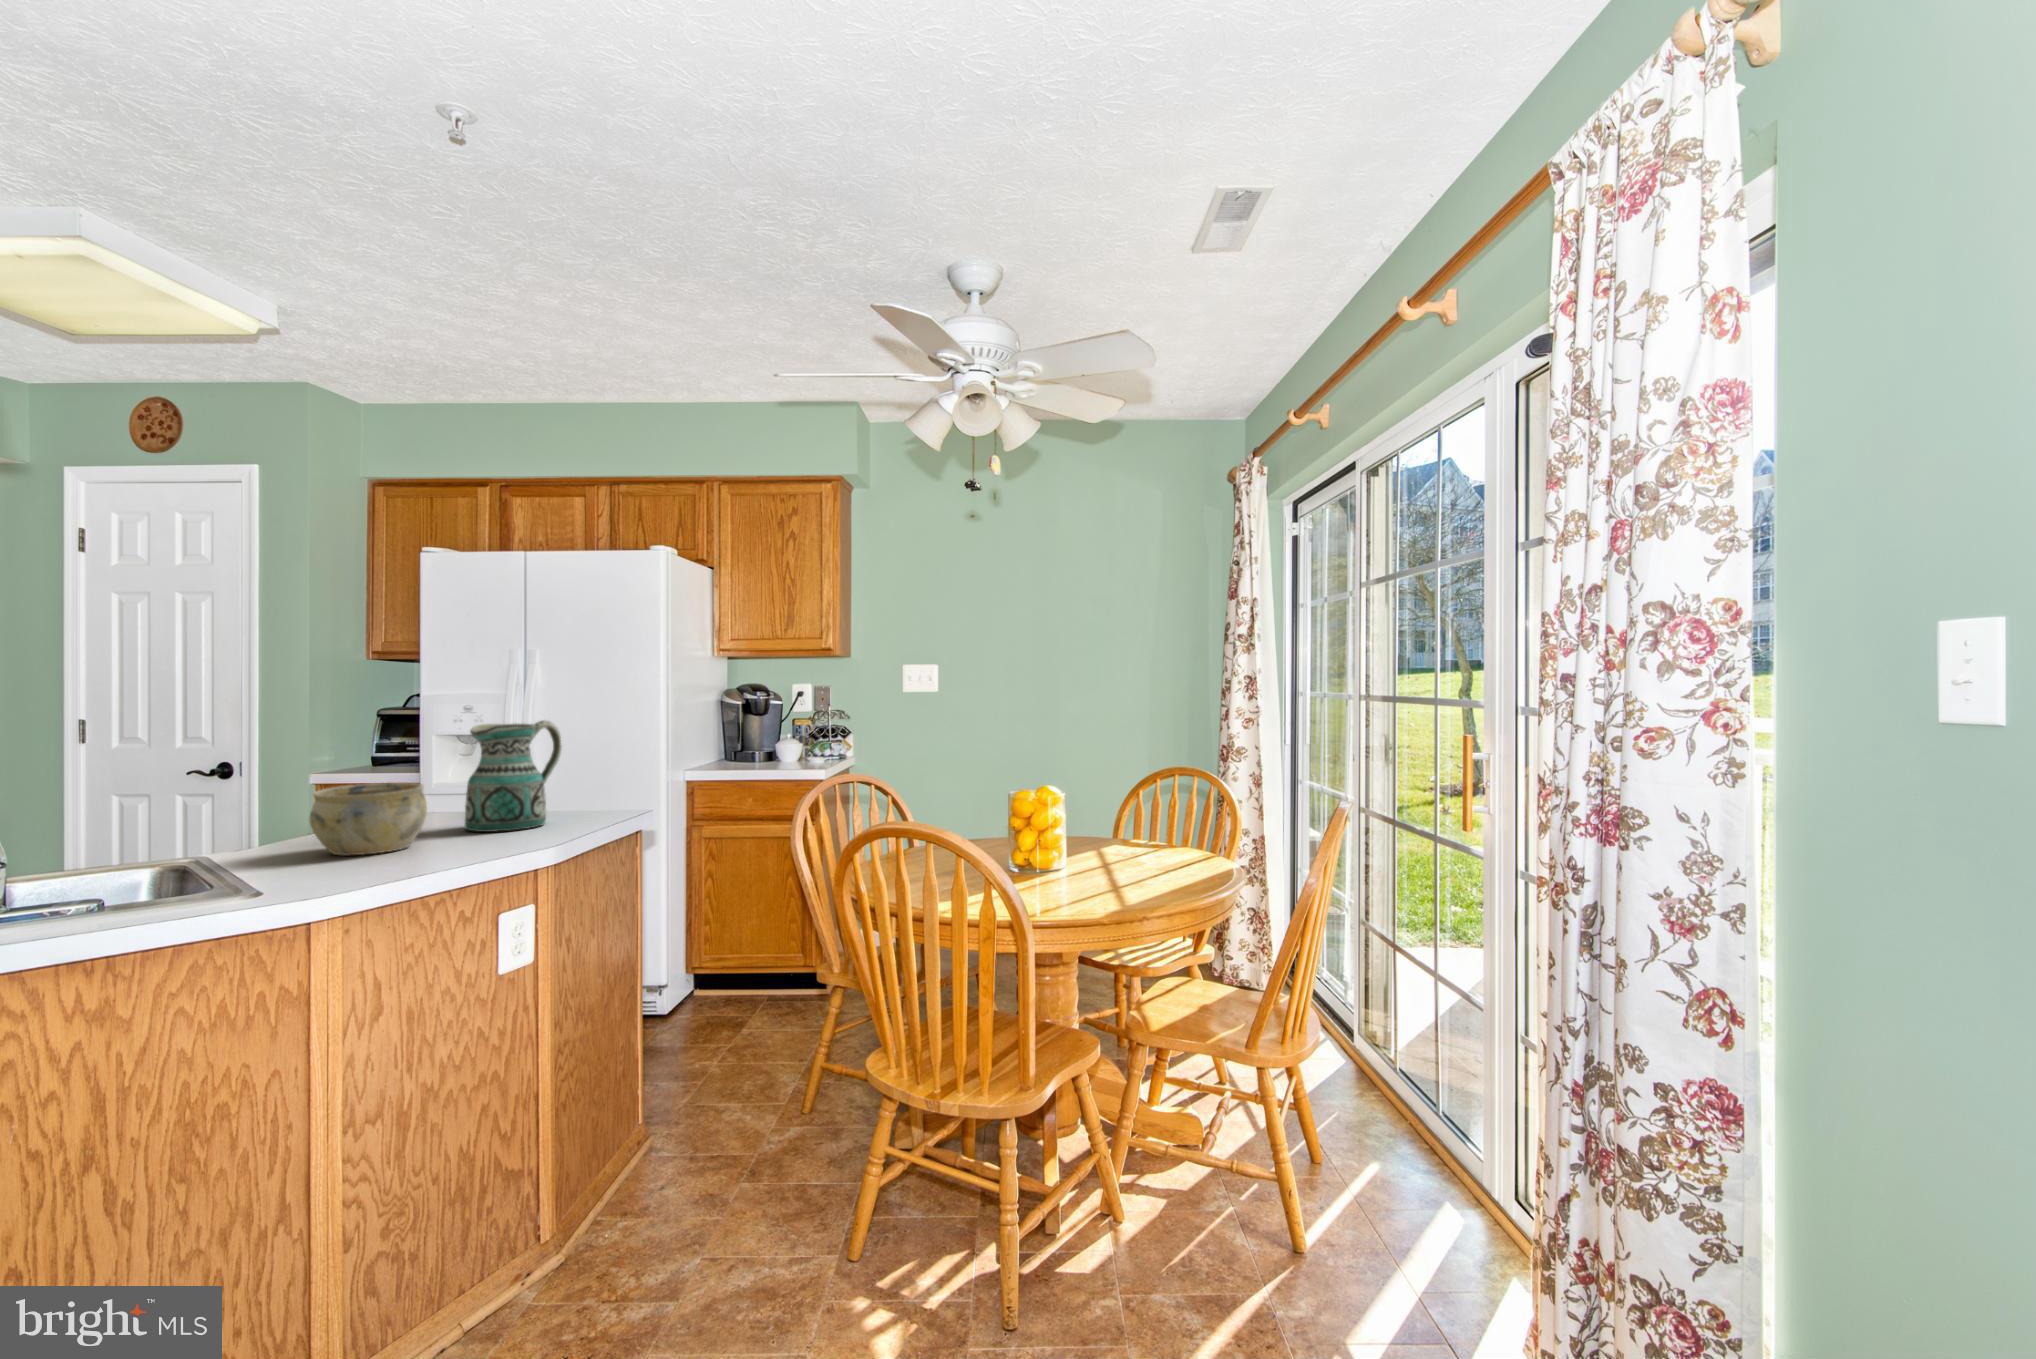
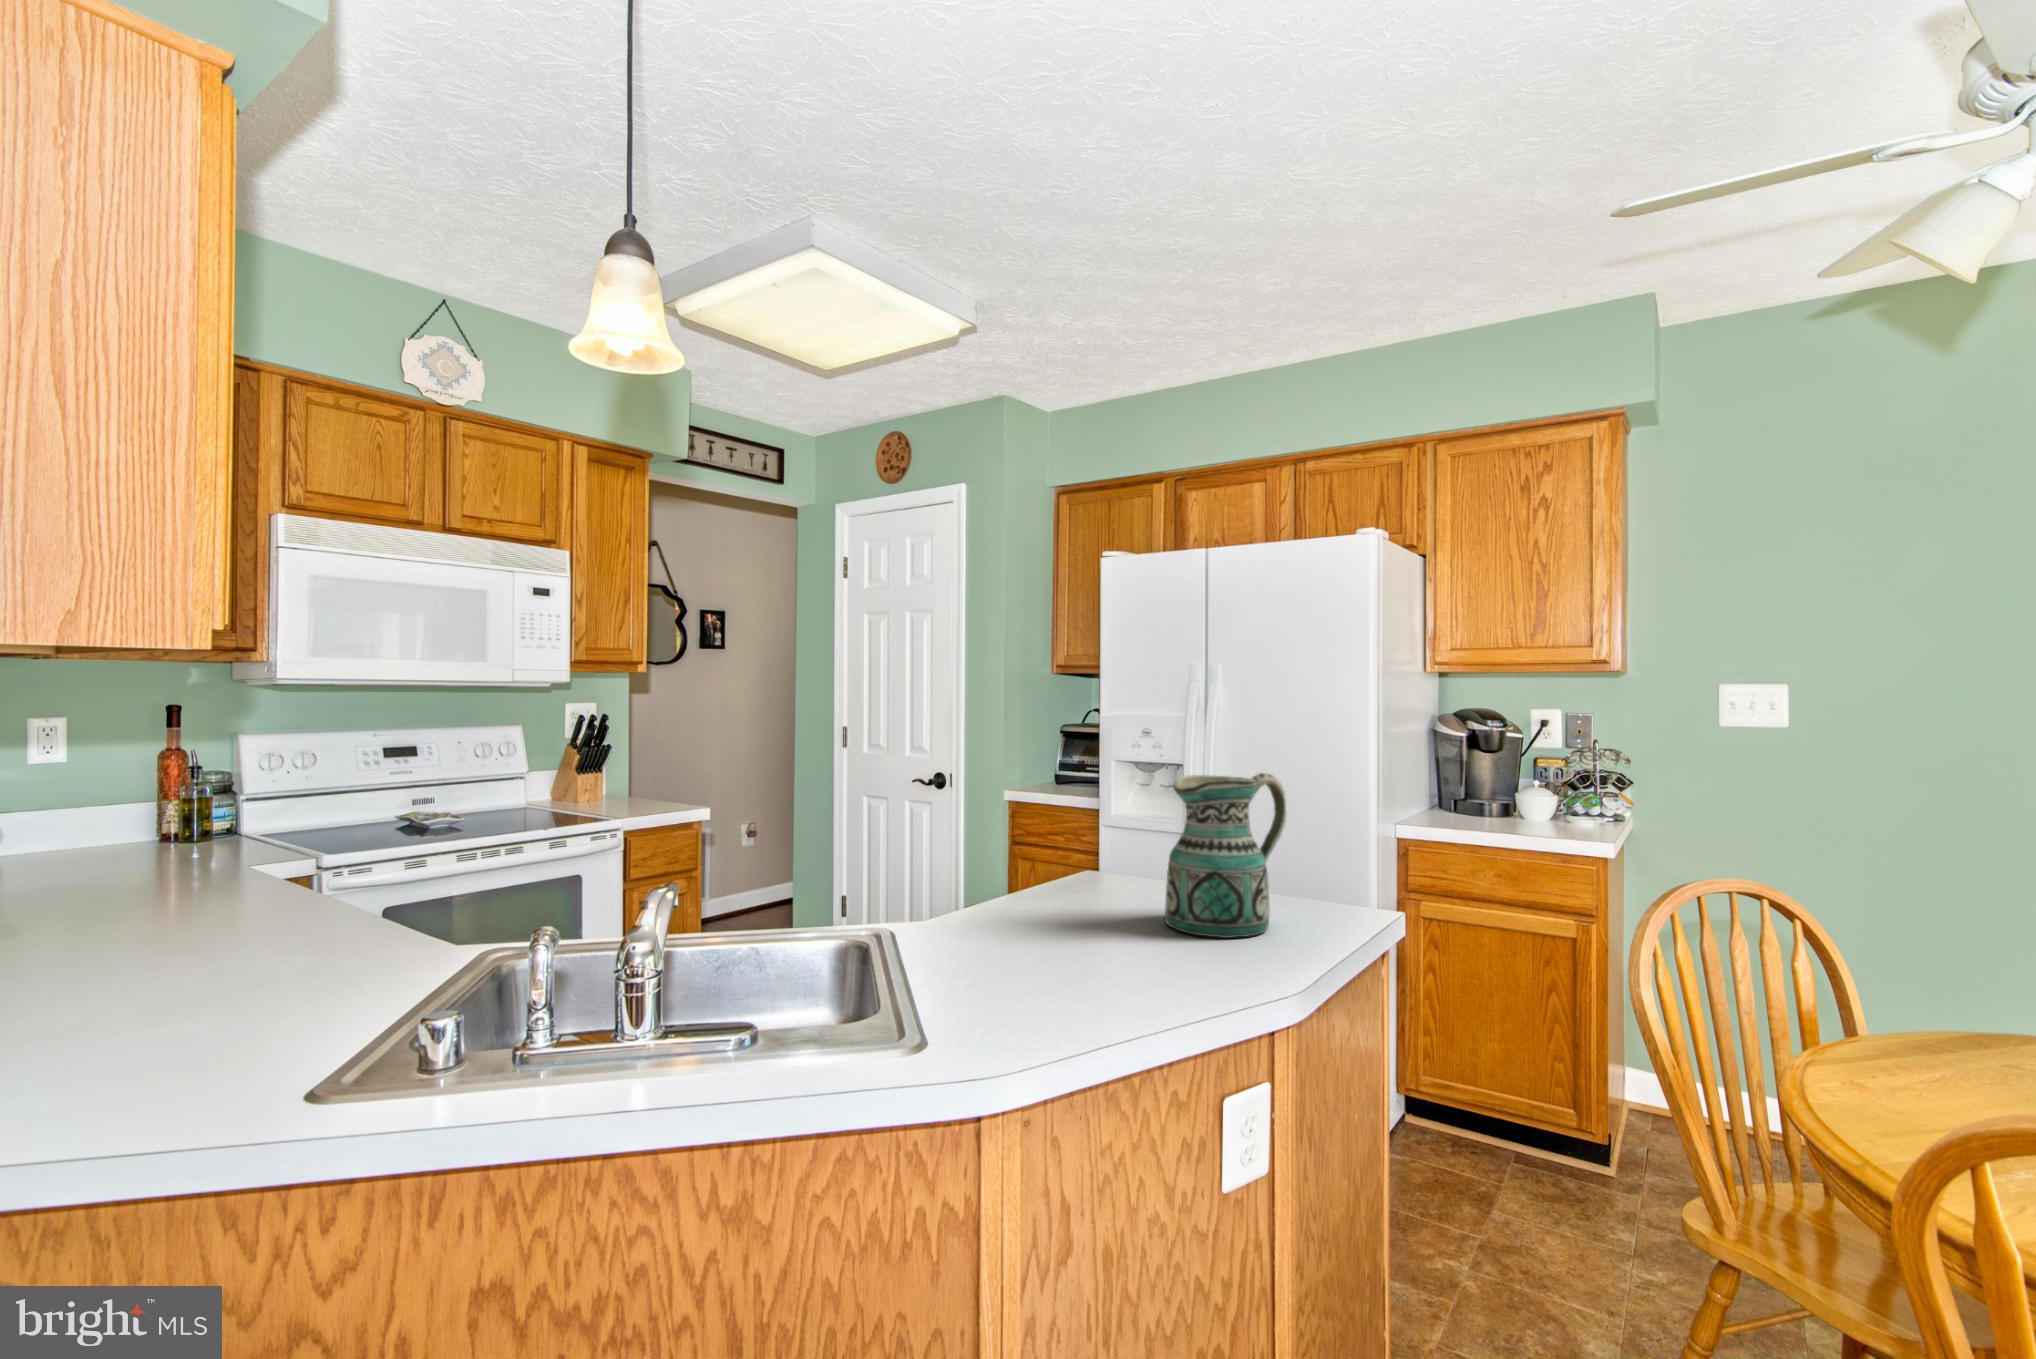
ceramic bowl: present [309,782,427,856] -> none [991,854,1124,964]

